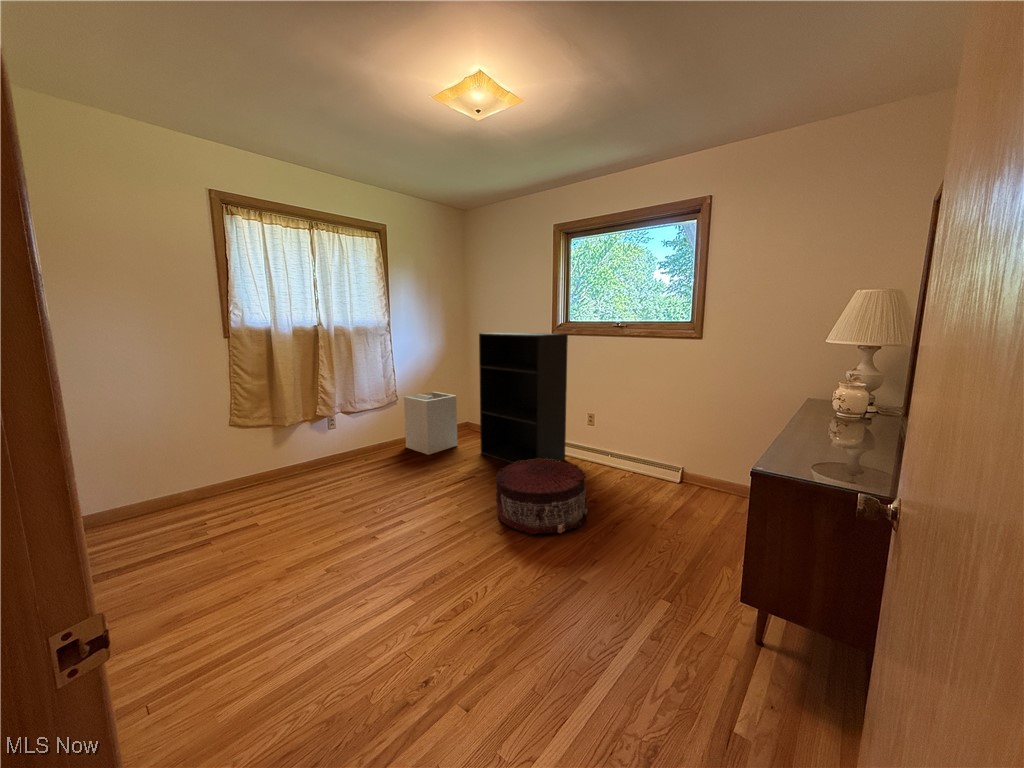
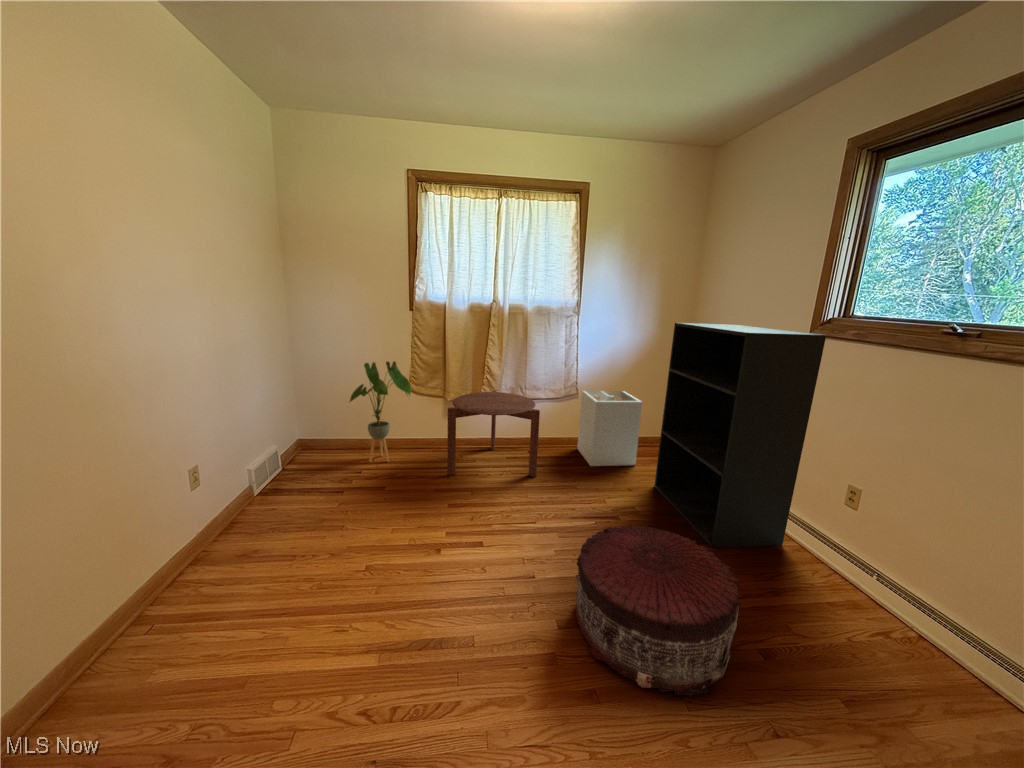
house plant: none [178,396,262,515] -> present [350,361,411,462]
side table: none [302,409,396,496] -> present [447,391,540,477]

